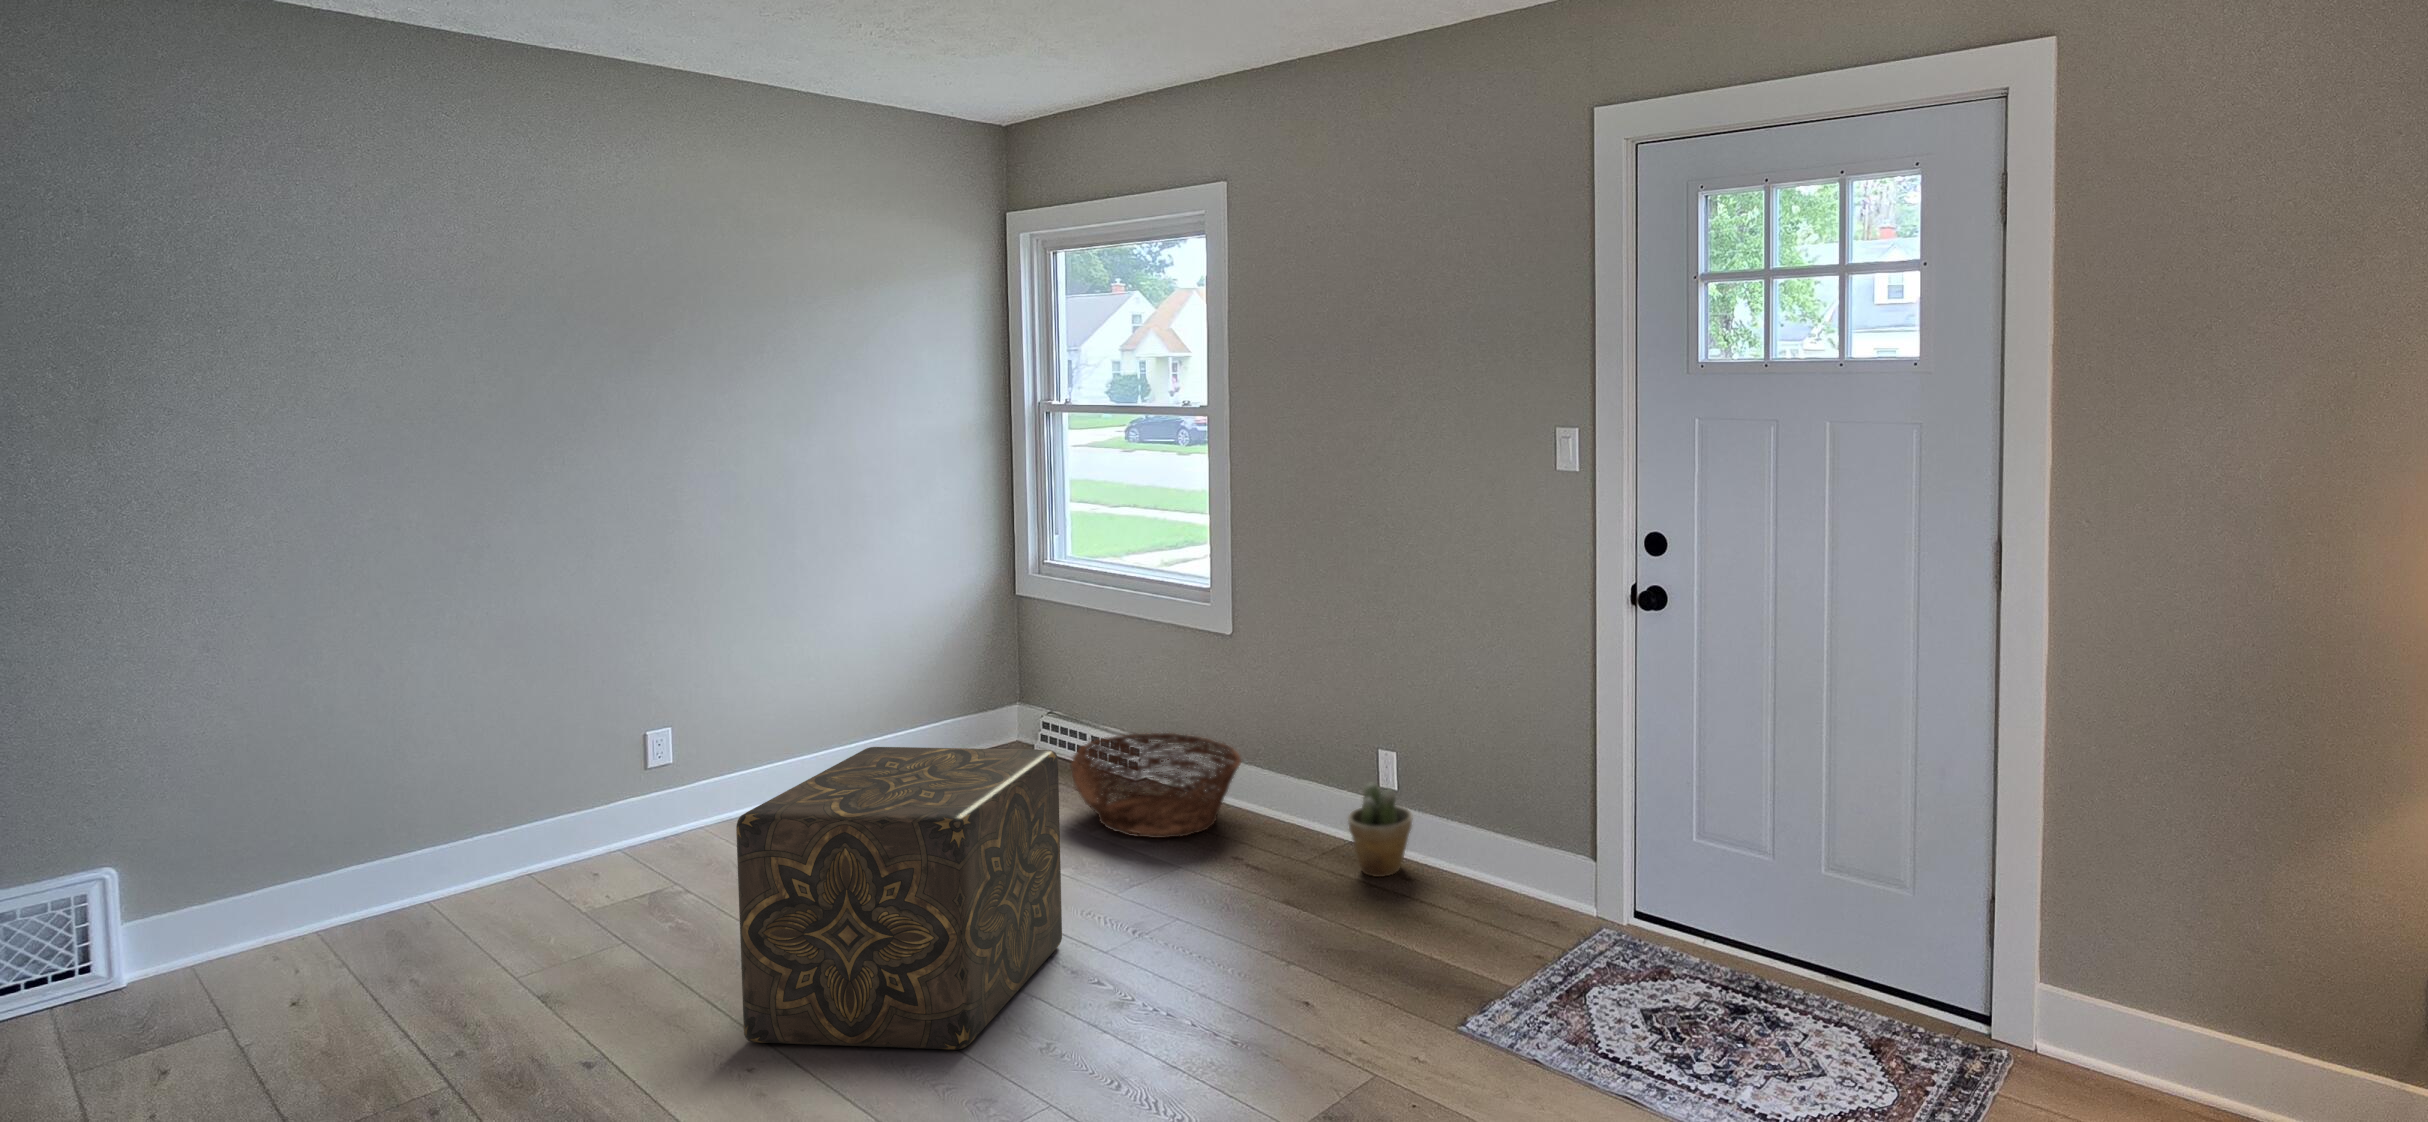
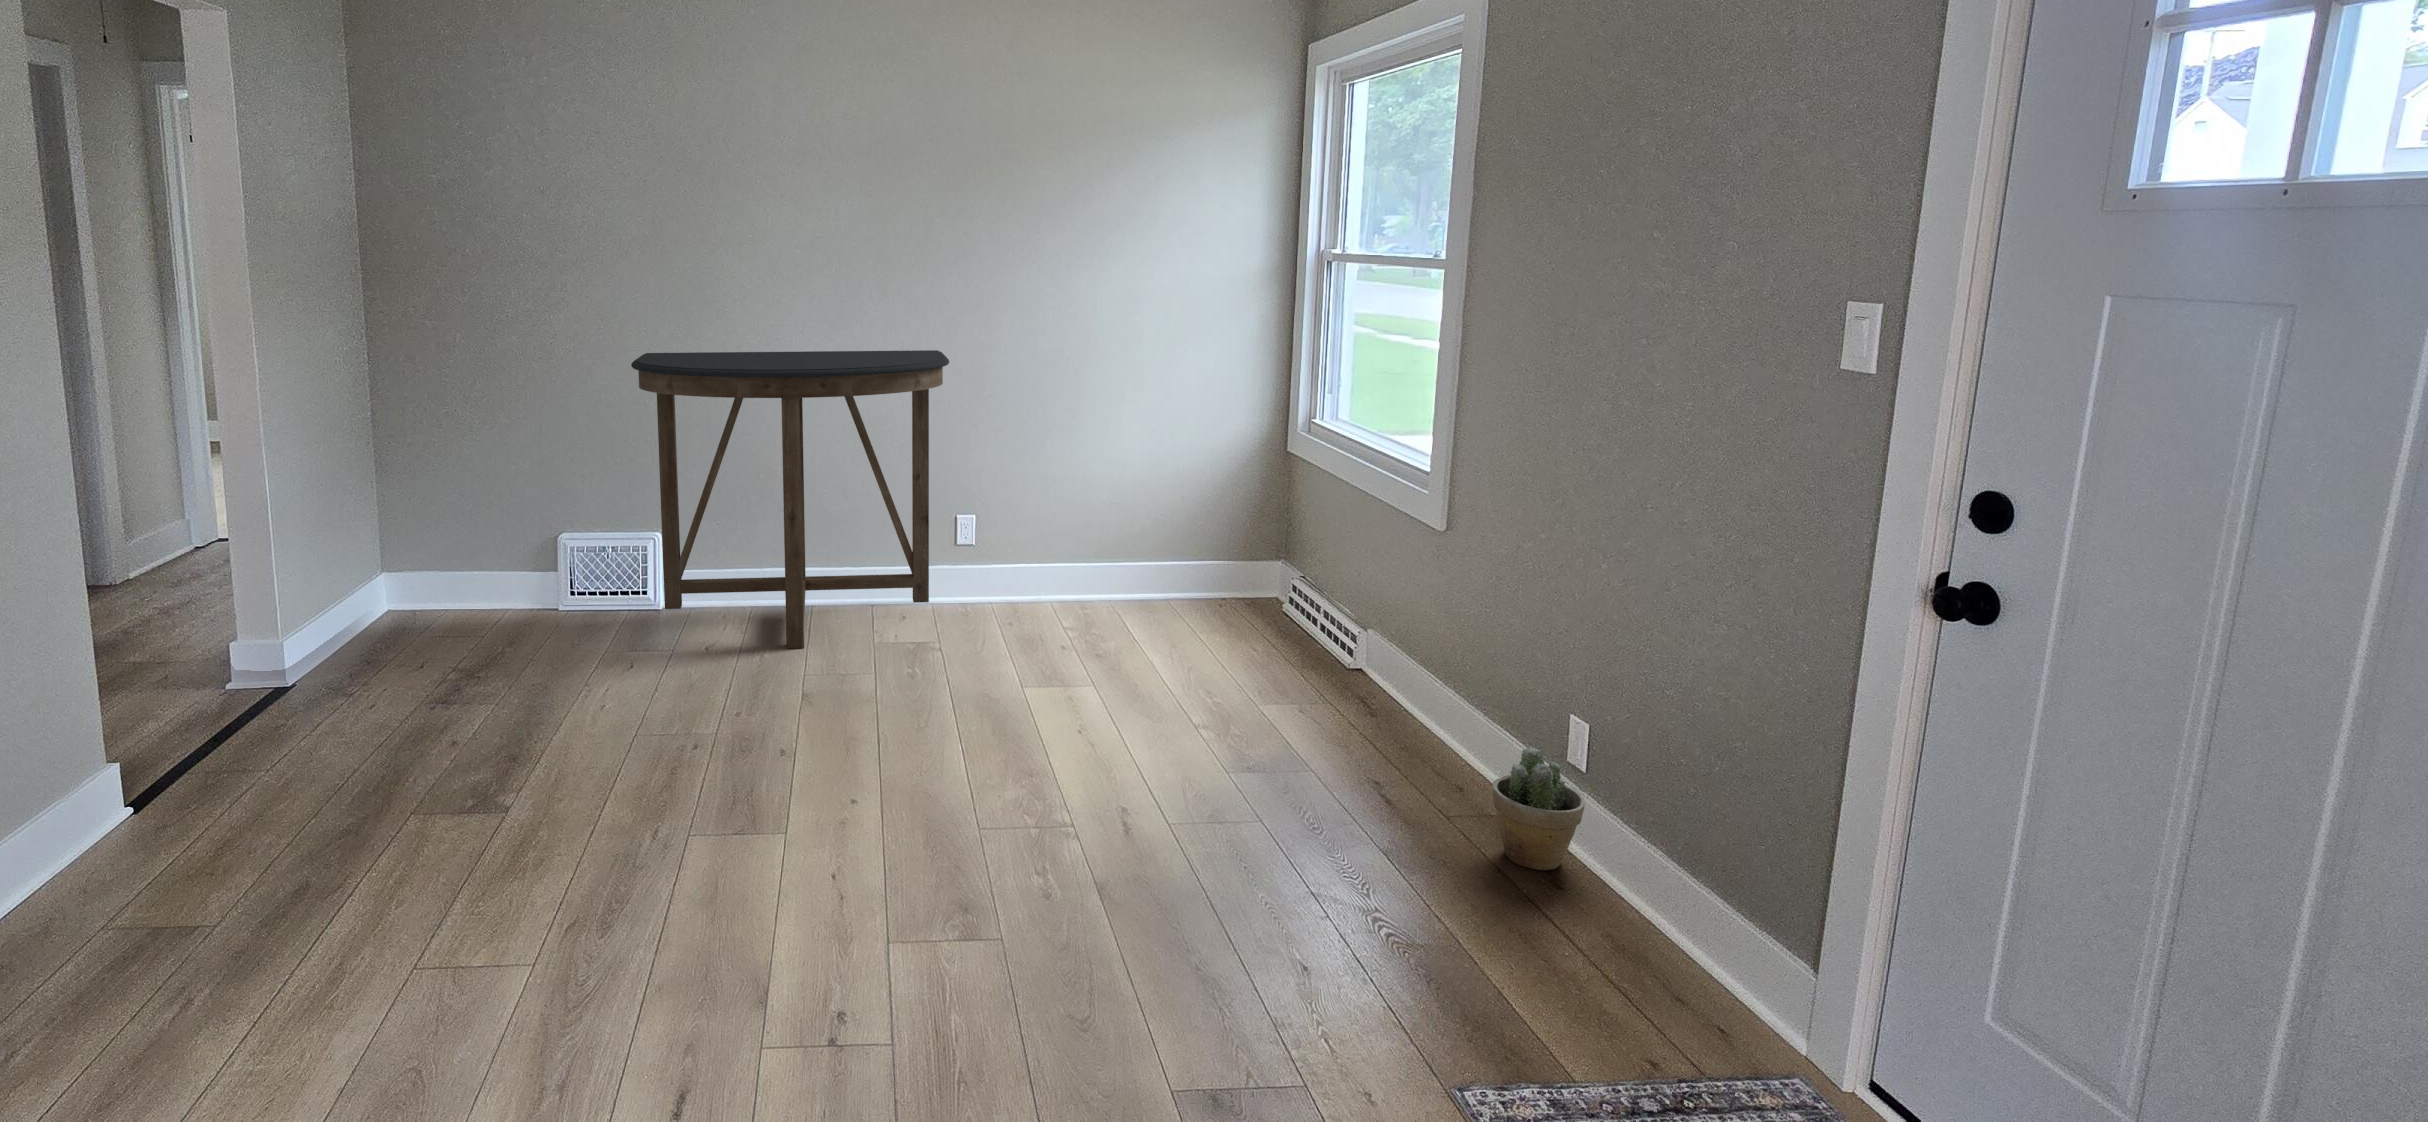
console table: none [65,534,654,986] -> present [631,350,949,649]
basket: present [1071,733,1241,838] -> none [1252,611,1428,739]
ottoman: present [736,747,1062,1050] -> none [866,563,1145,854]

